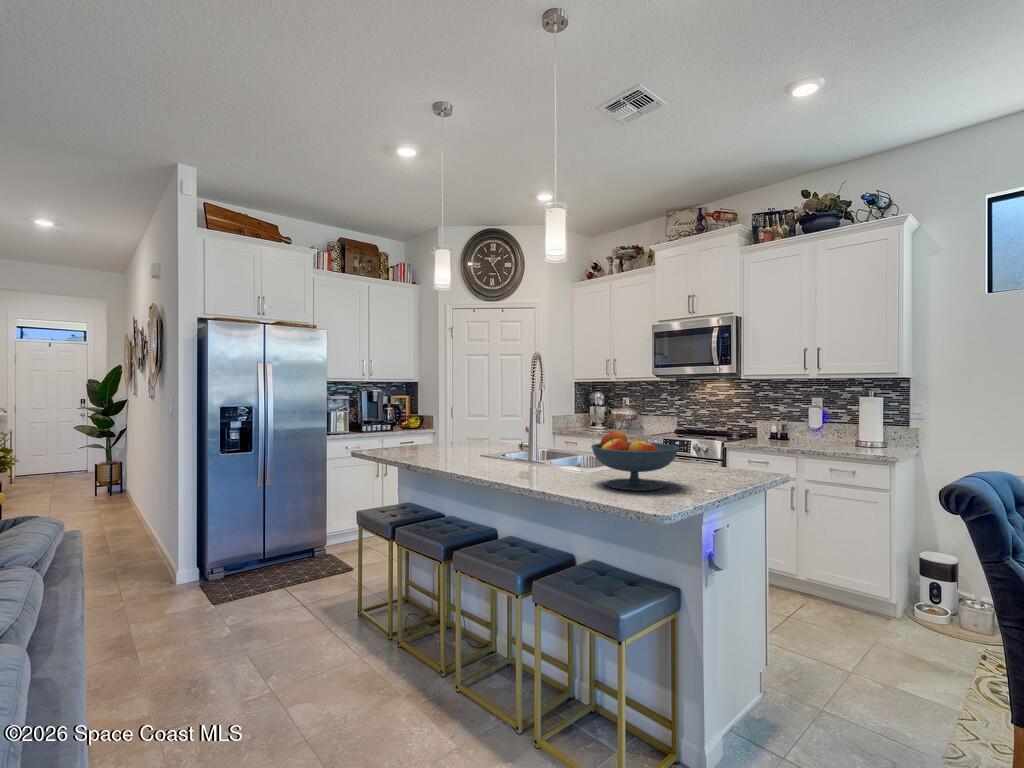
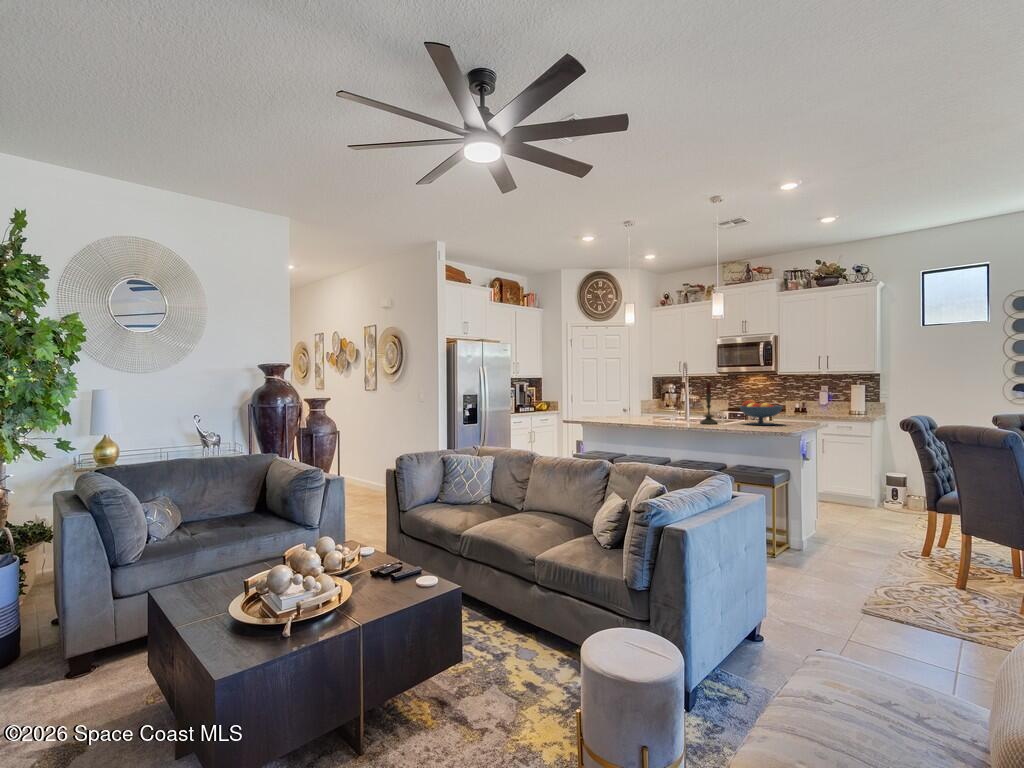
candle: none [516,392,551,483] -> present [700,383,718,424]

